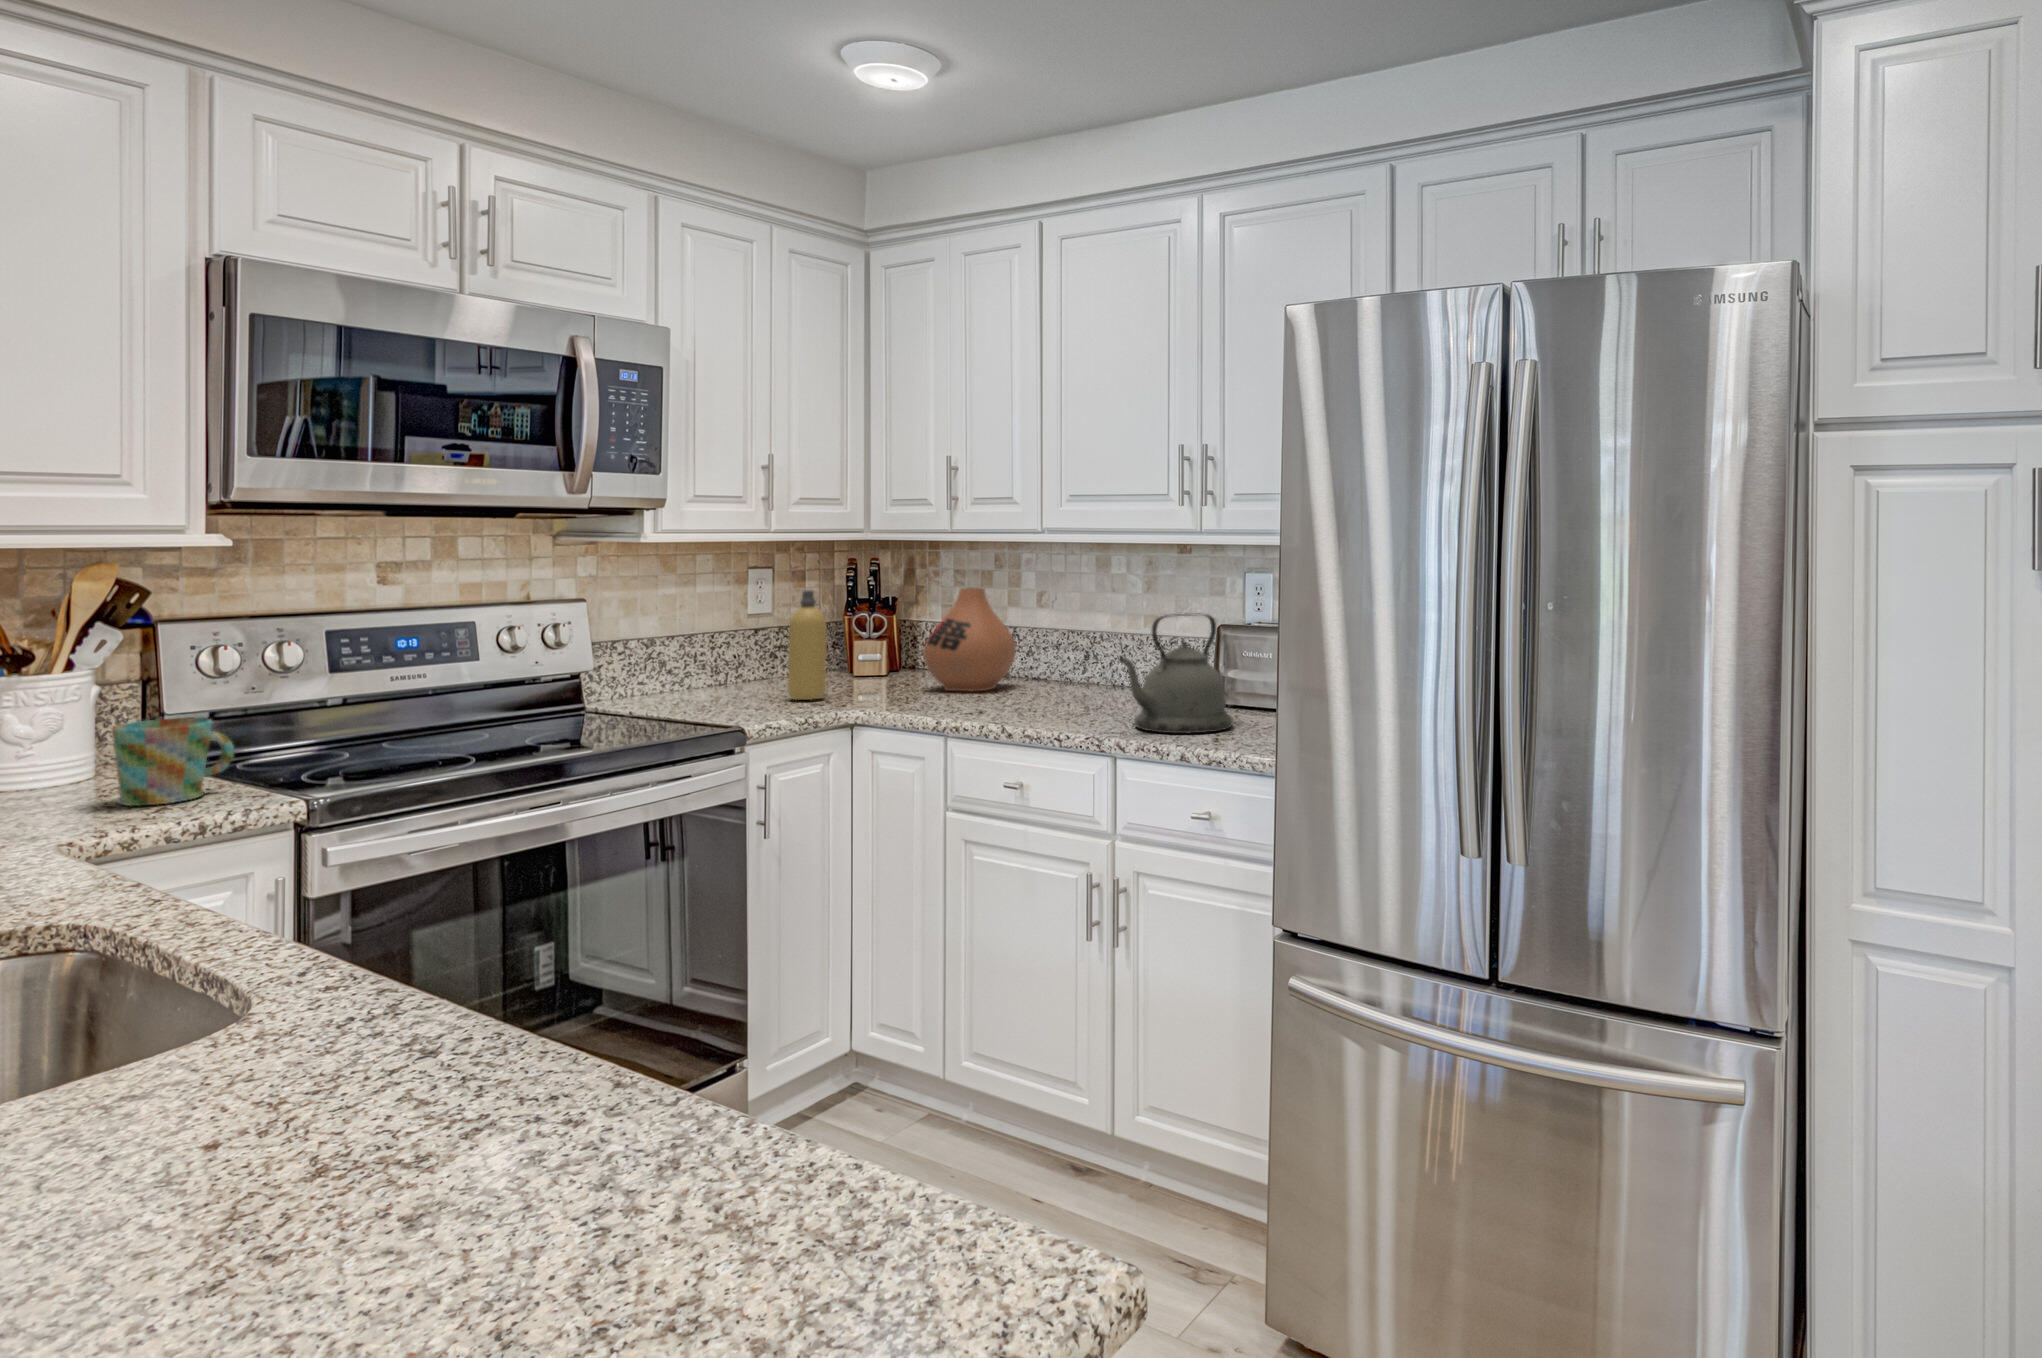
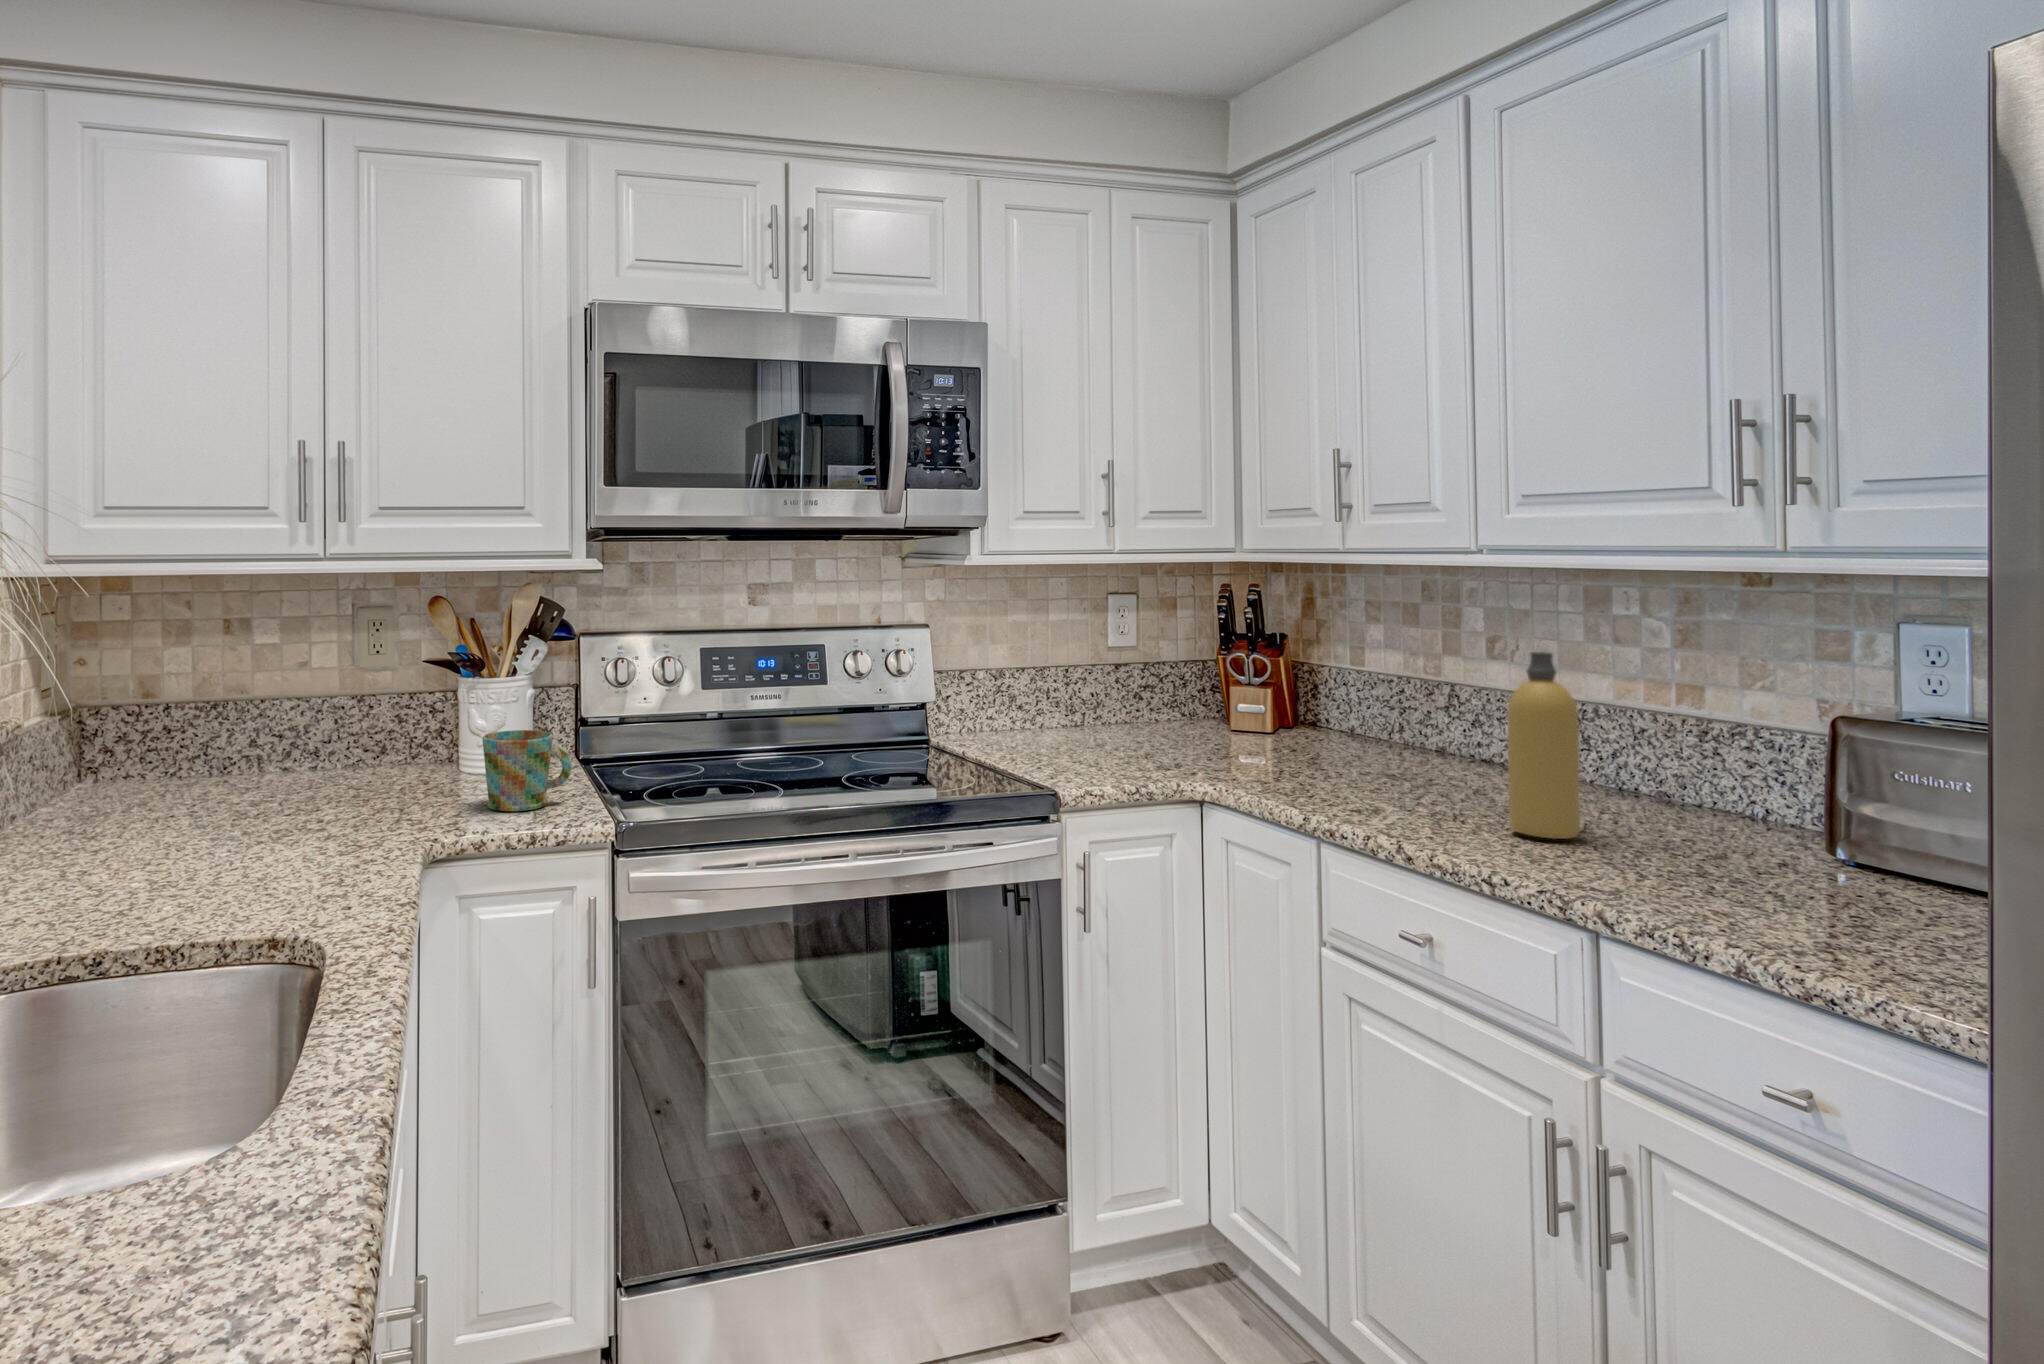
vase: present [924,588,1016,691] -> none [1314,628,1454,771]
bottle: present [788,590,827,700] -> present [1508,652,1580,839]
kettle: present [1119,613,1233,734] -> none [1601,699,1869,926]

